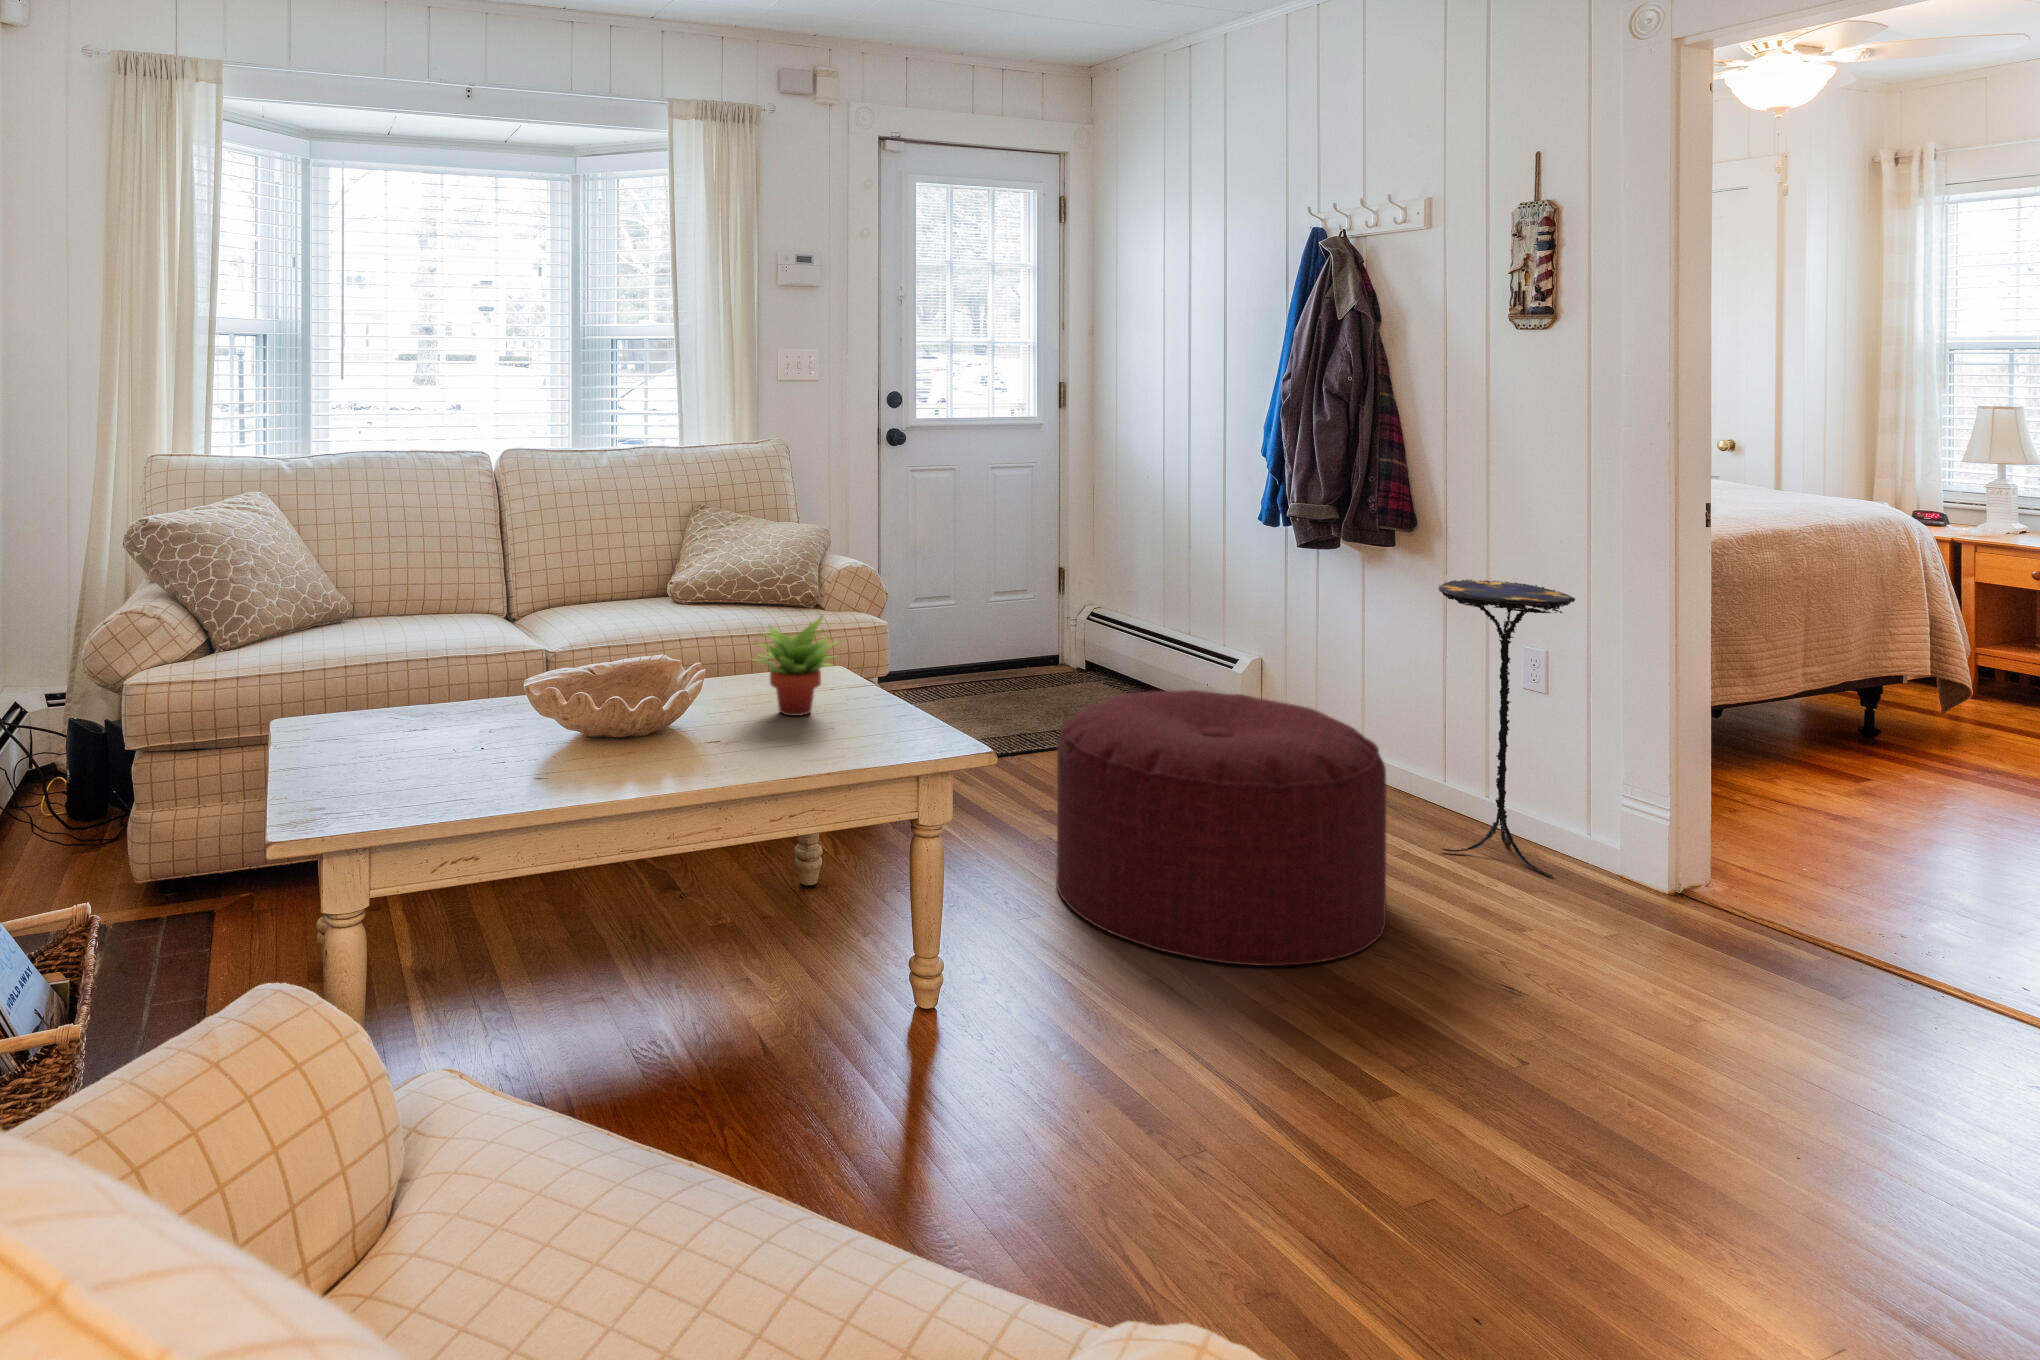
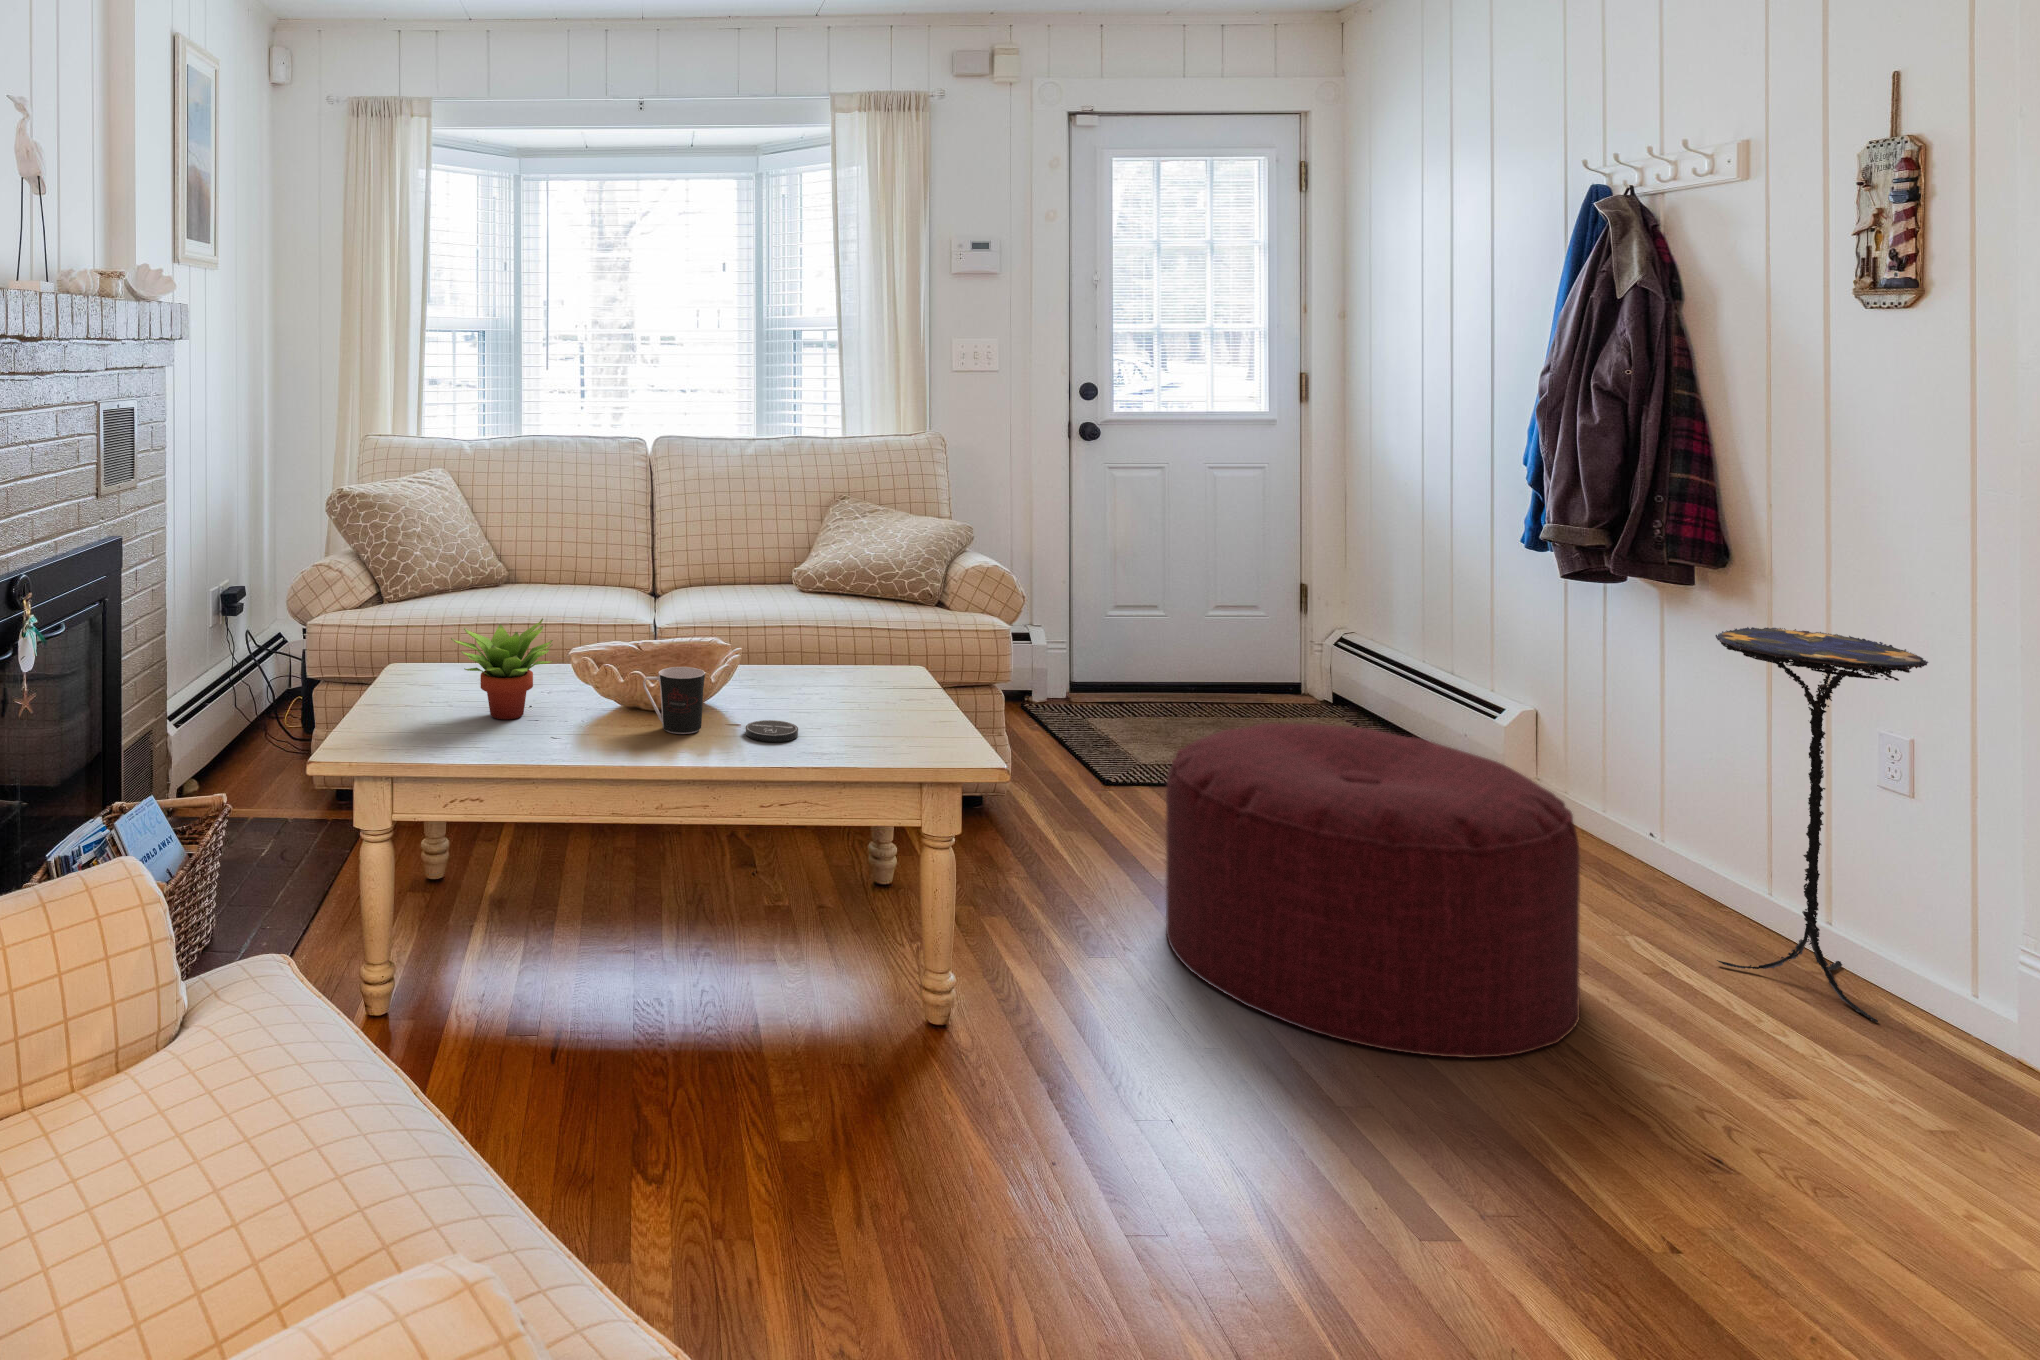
succulent plant: present [756,616,841,716] -> present [451,618,553,719]
coffee cup: none [611,692,678,764] -> present [643,667,705,734]
coaster: none [720,739,774,761] -> present [746,720,798,742]

